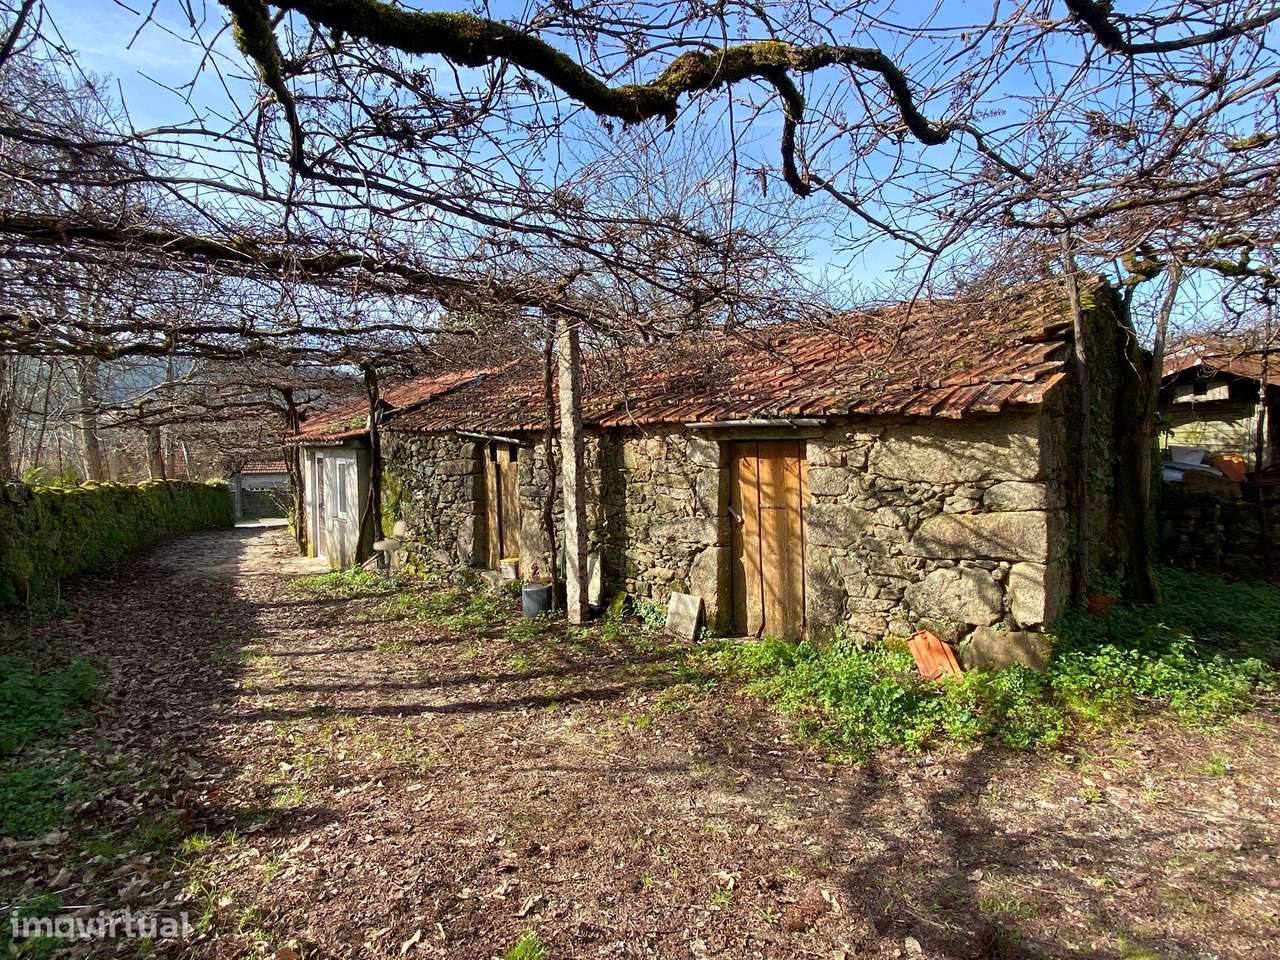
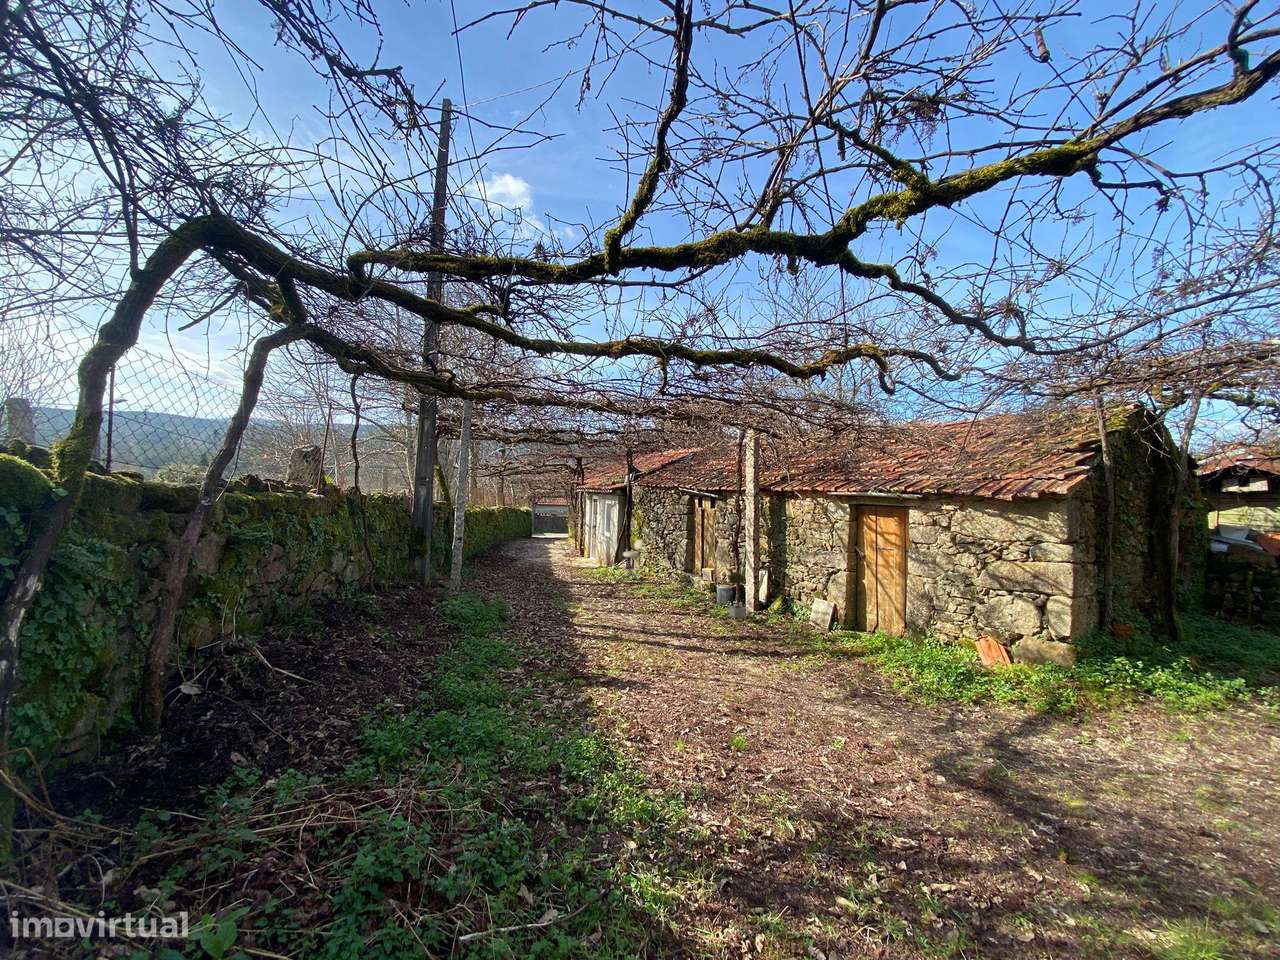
potted tree: none [535,561,567,637] -> present [728,572,746,618]

